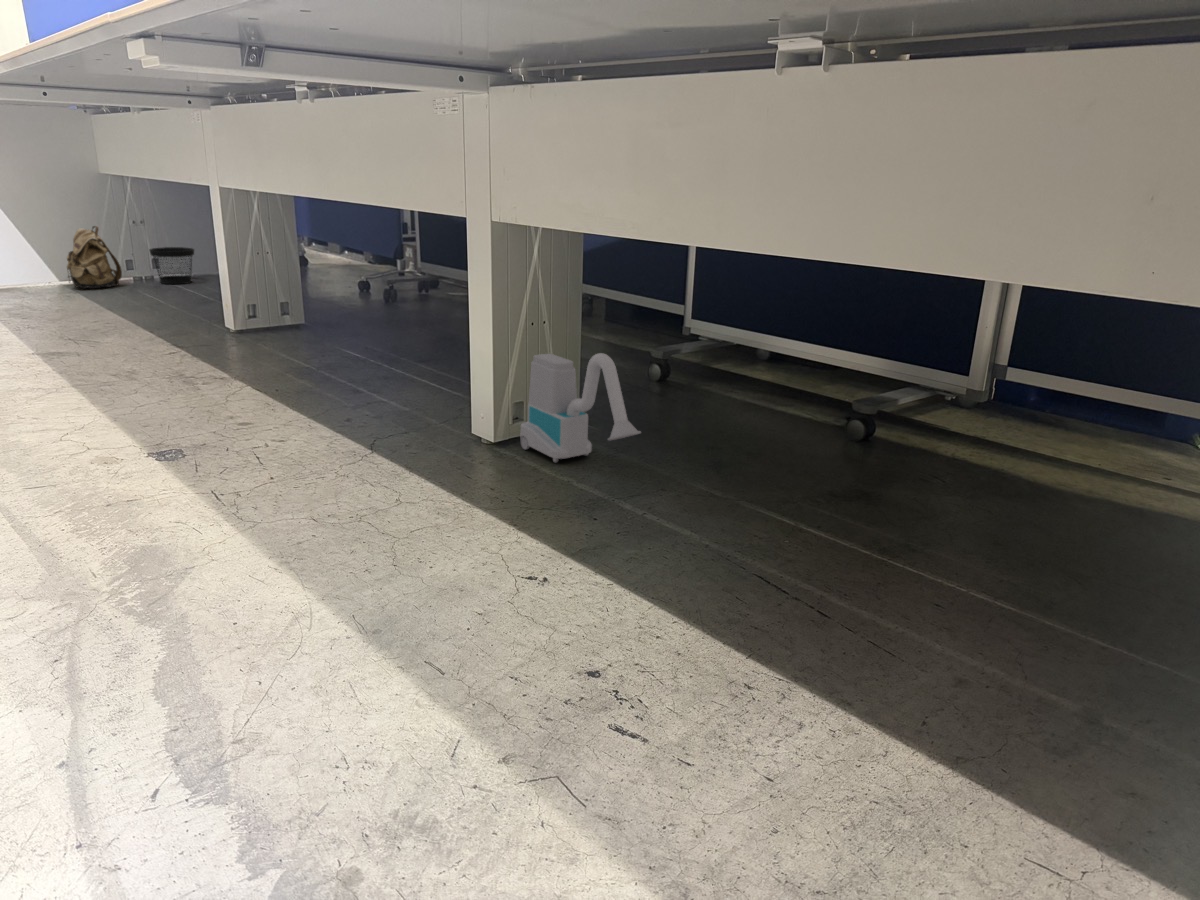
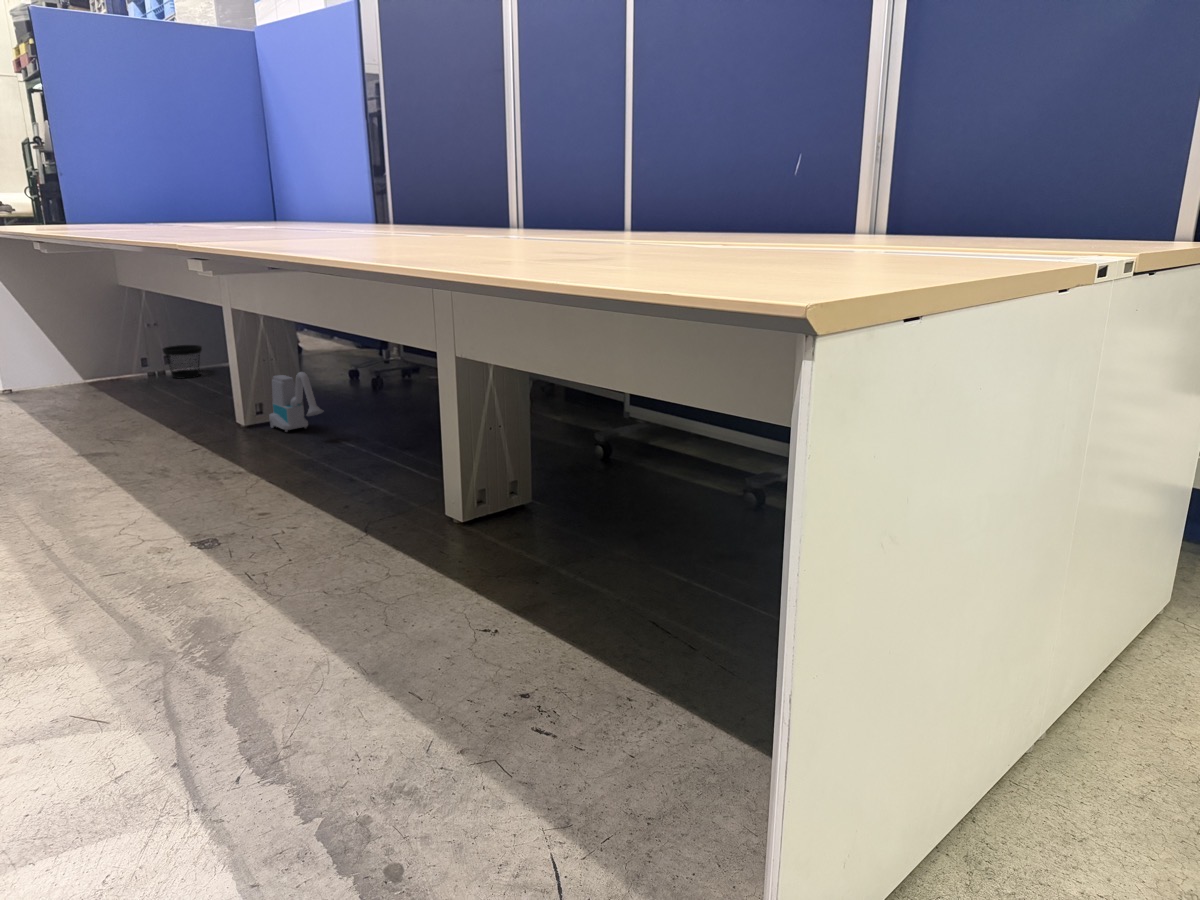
backpack: present [67,226,122,288] -> none [90,332,139,386]
vacuum cleaner: present [521,353,641,462] -> present [269,372,323,432]

